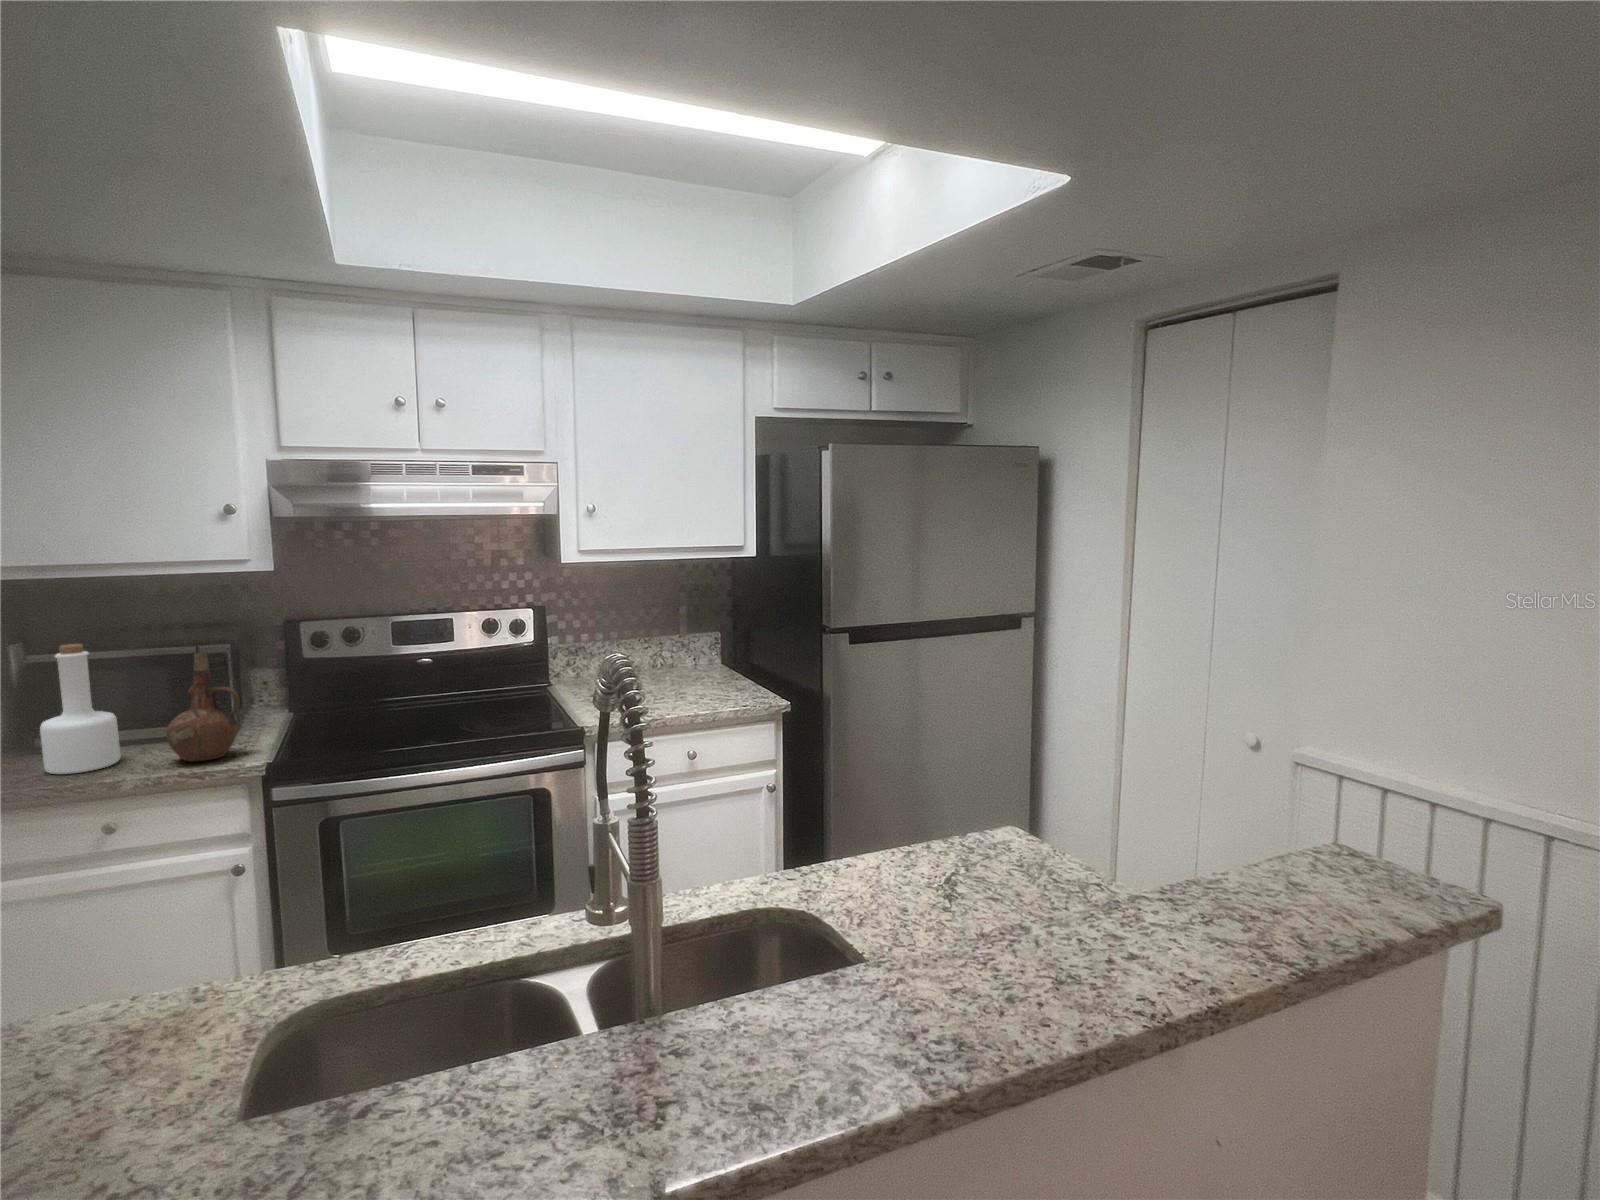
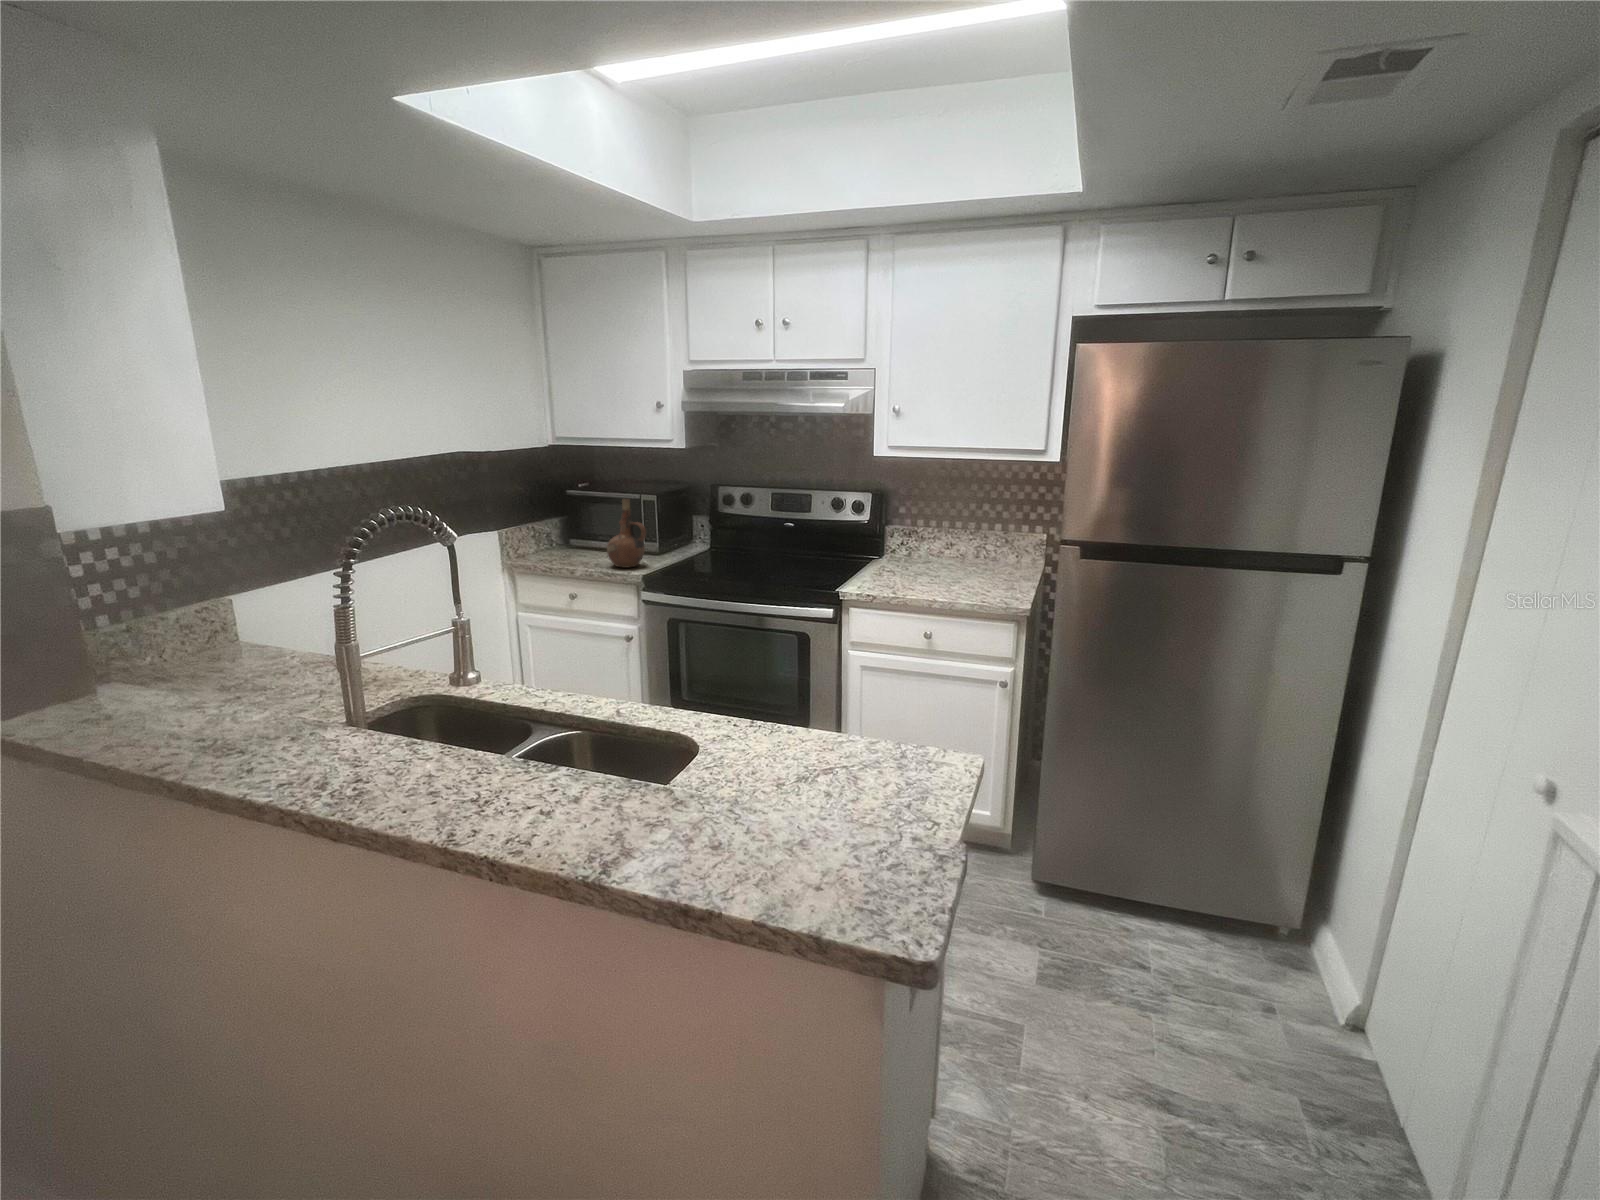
bottle: present [40,644,120,774] -> none [558,486,596,562]

